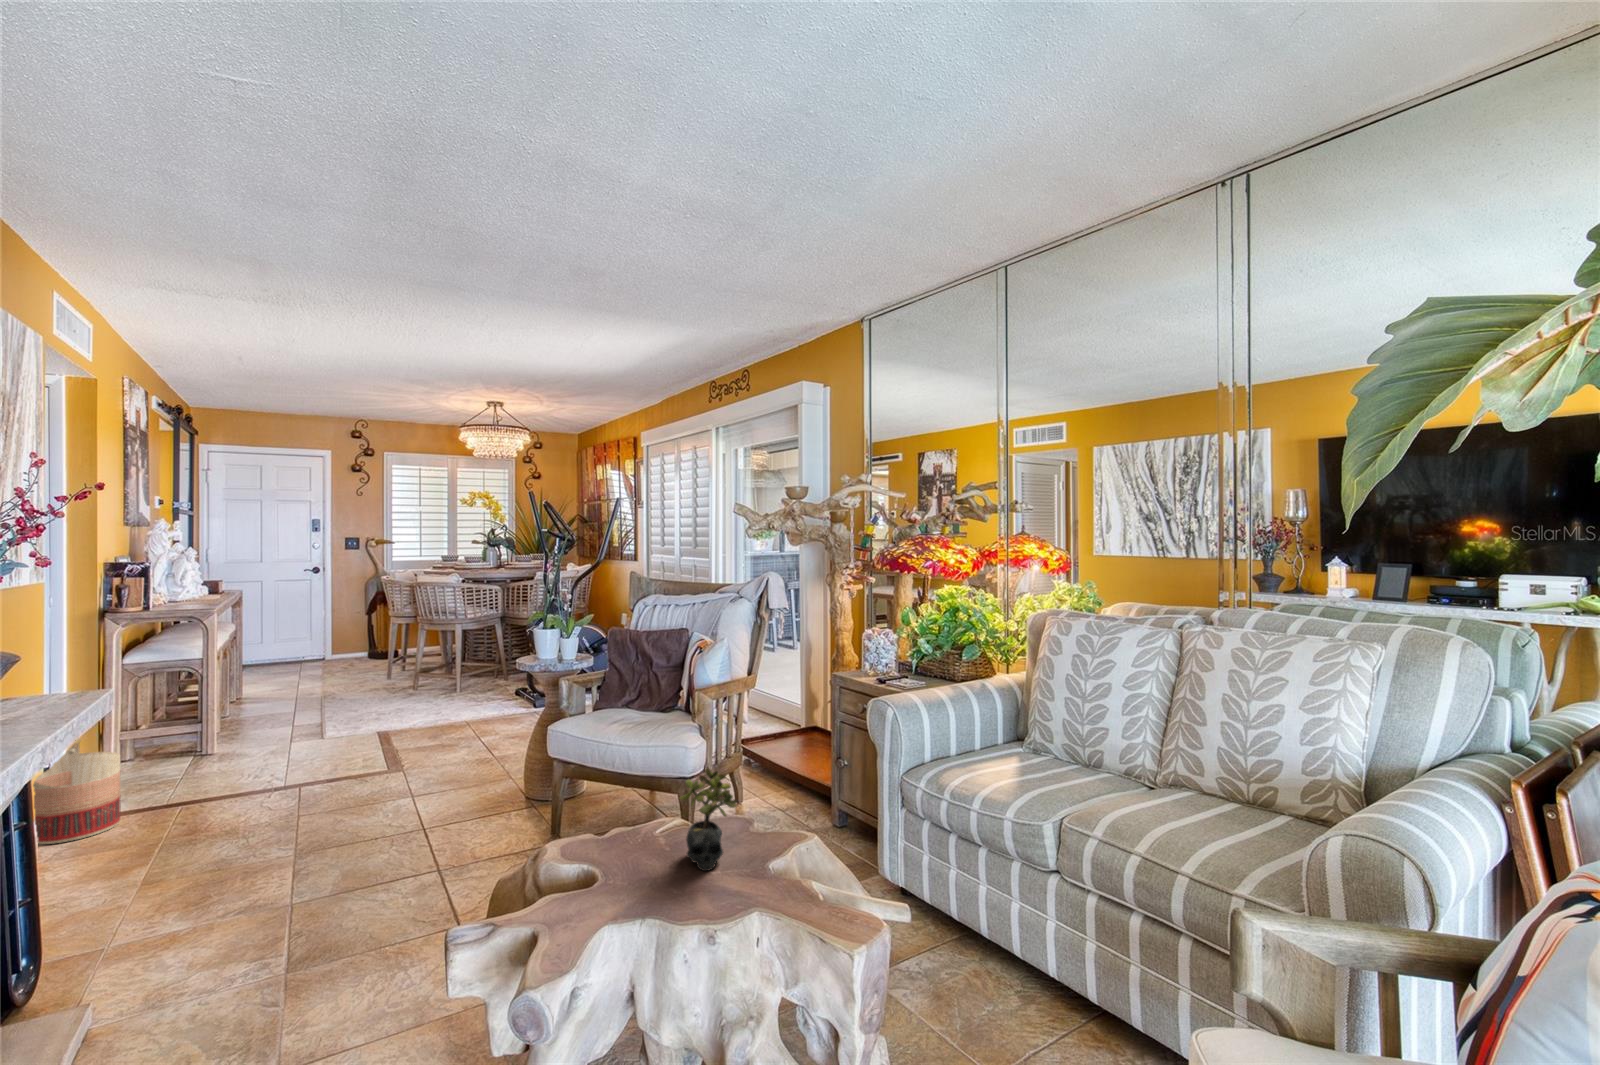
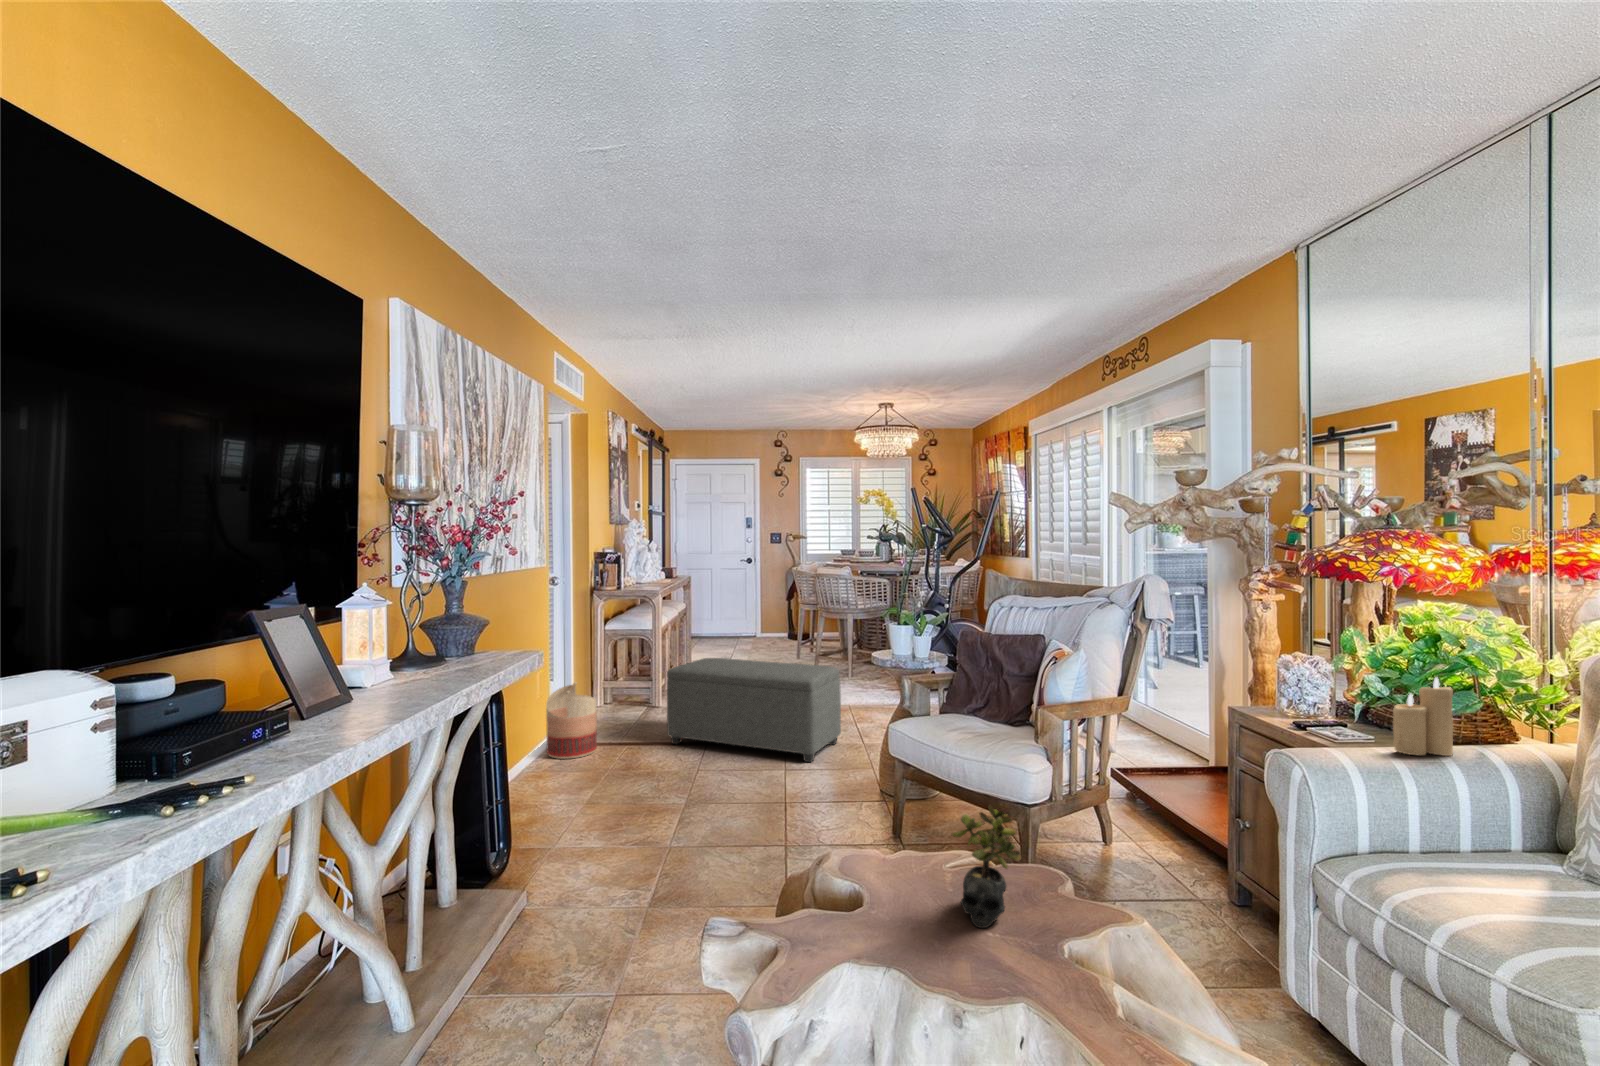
candle: none [939,635,969,689] -> present [1393,677,1453,756]
ottoman: none [237,679,470,794] -> present [667,658,841,762]

